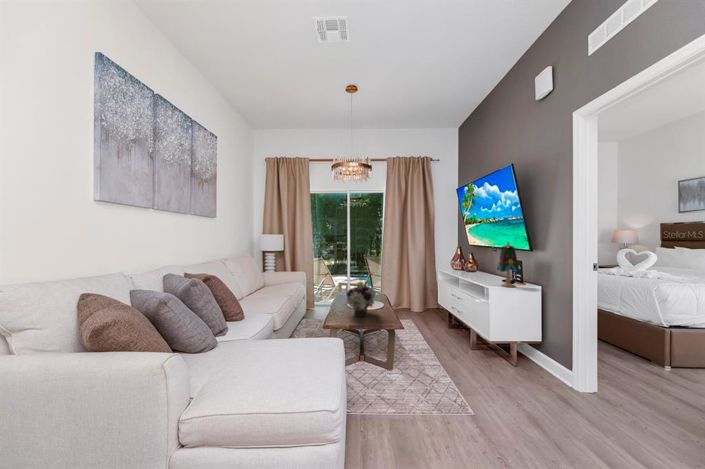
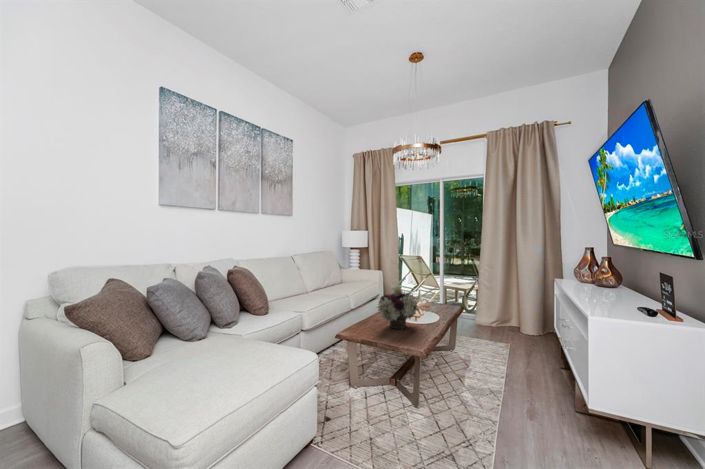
table lamp: present [497,242,520,287] -> none [613,238,657,317]

